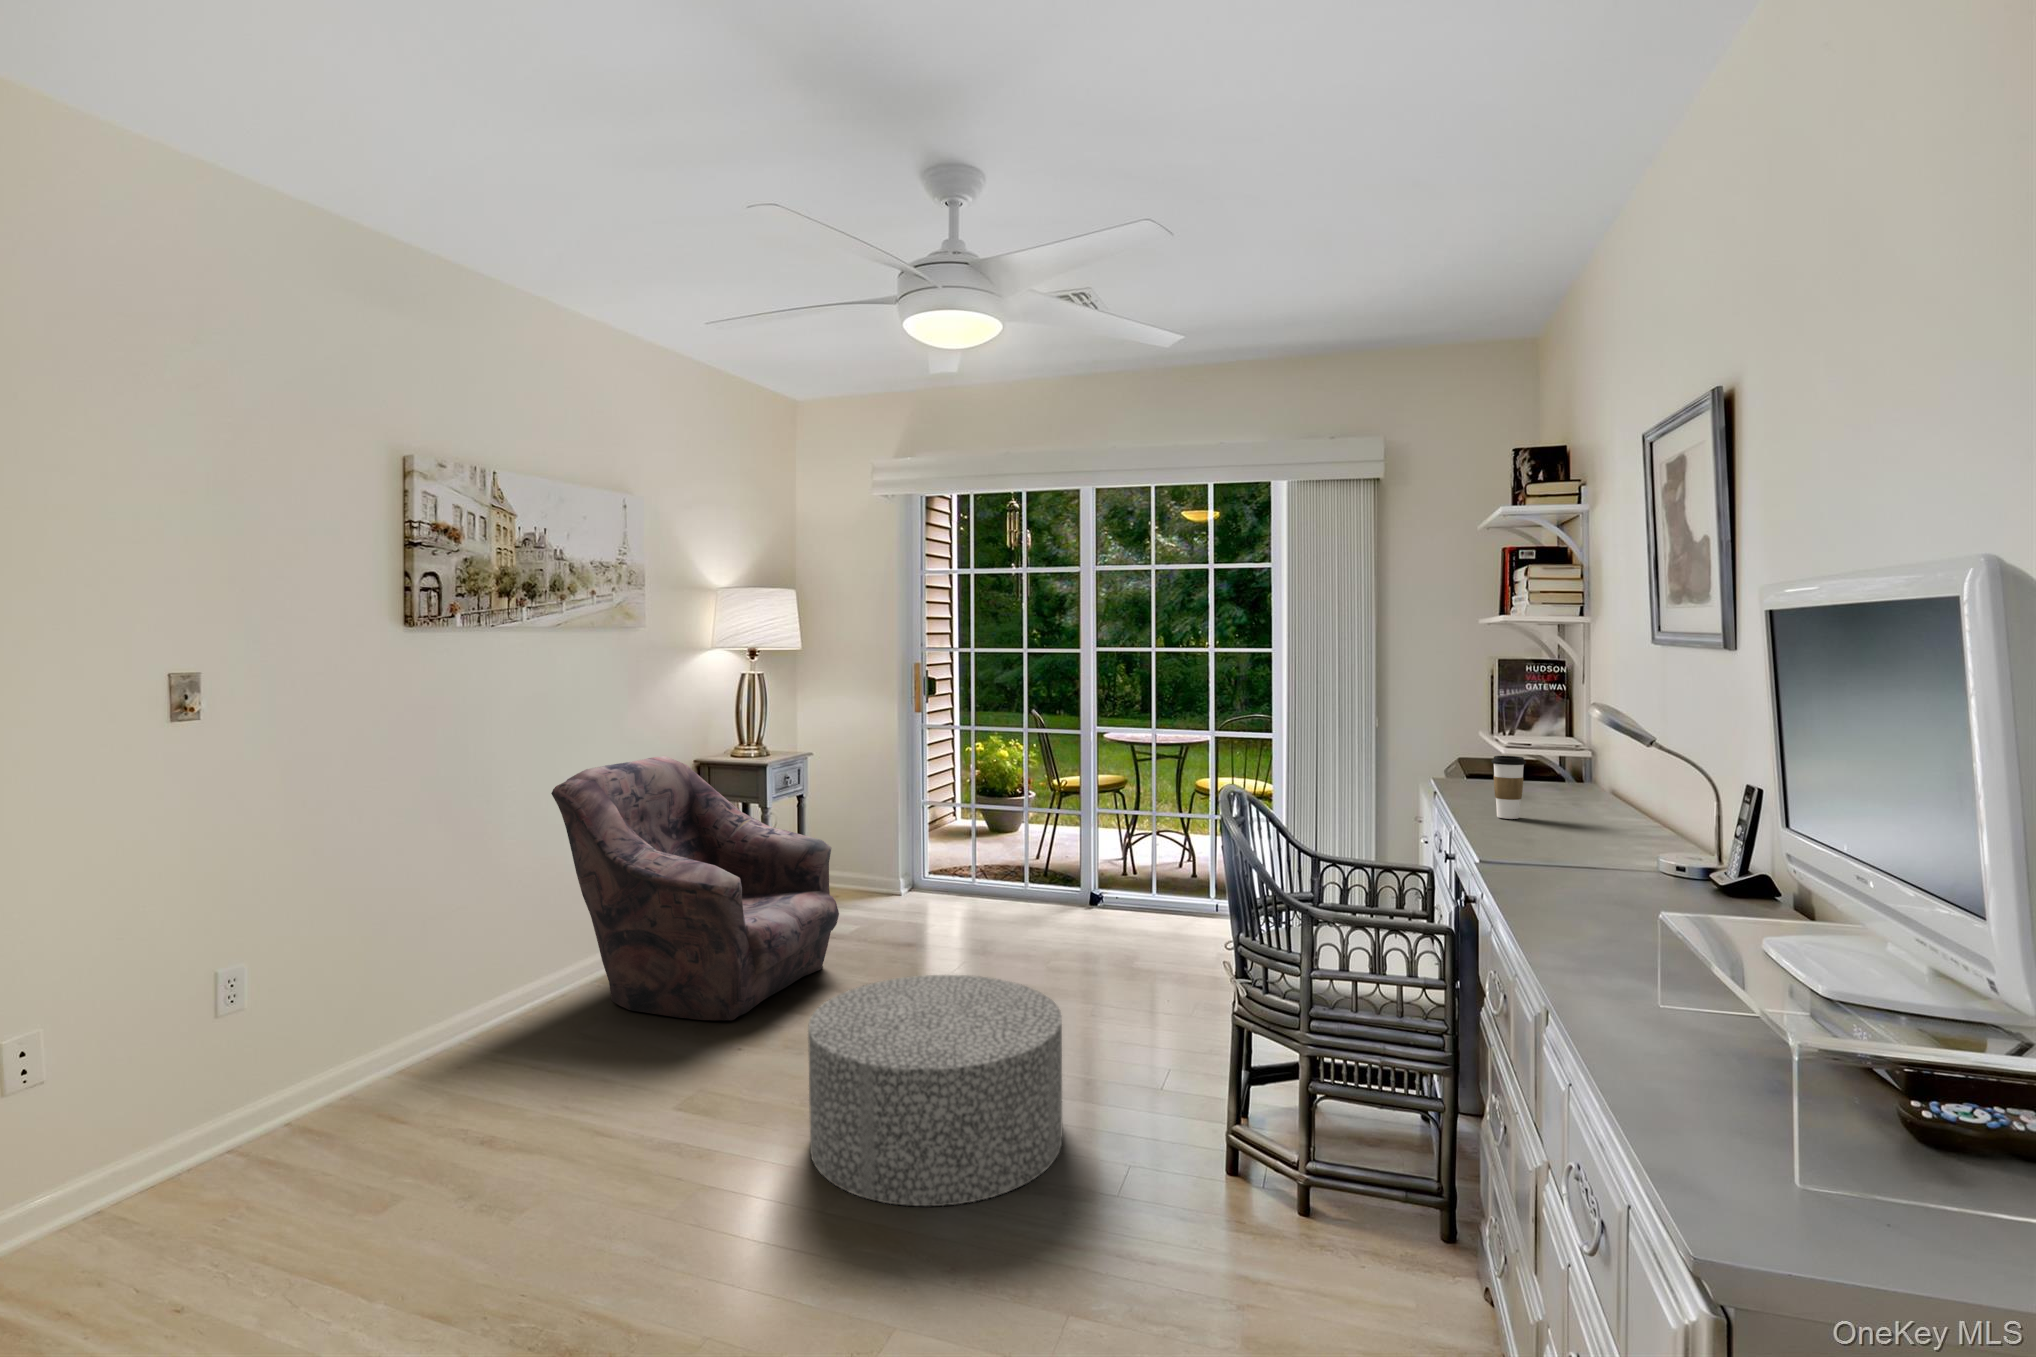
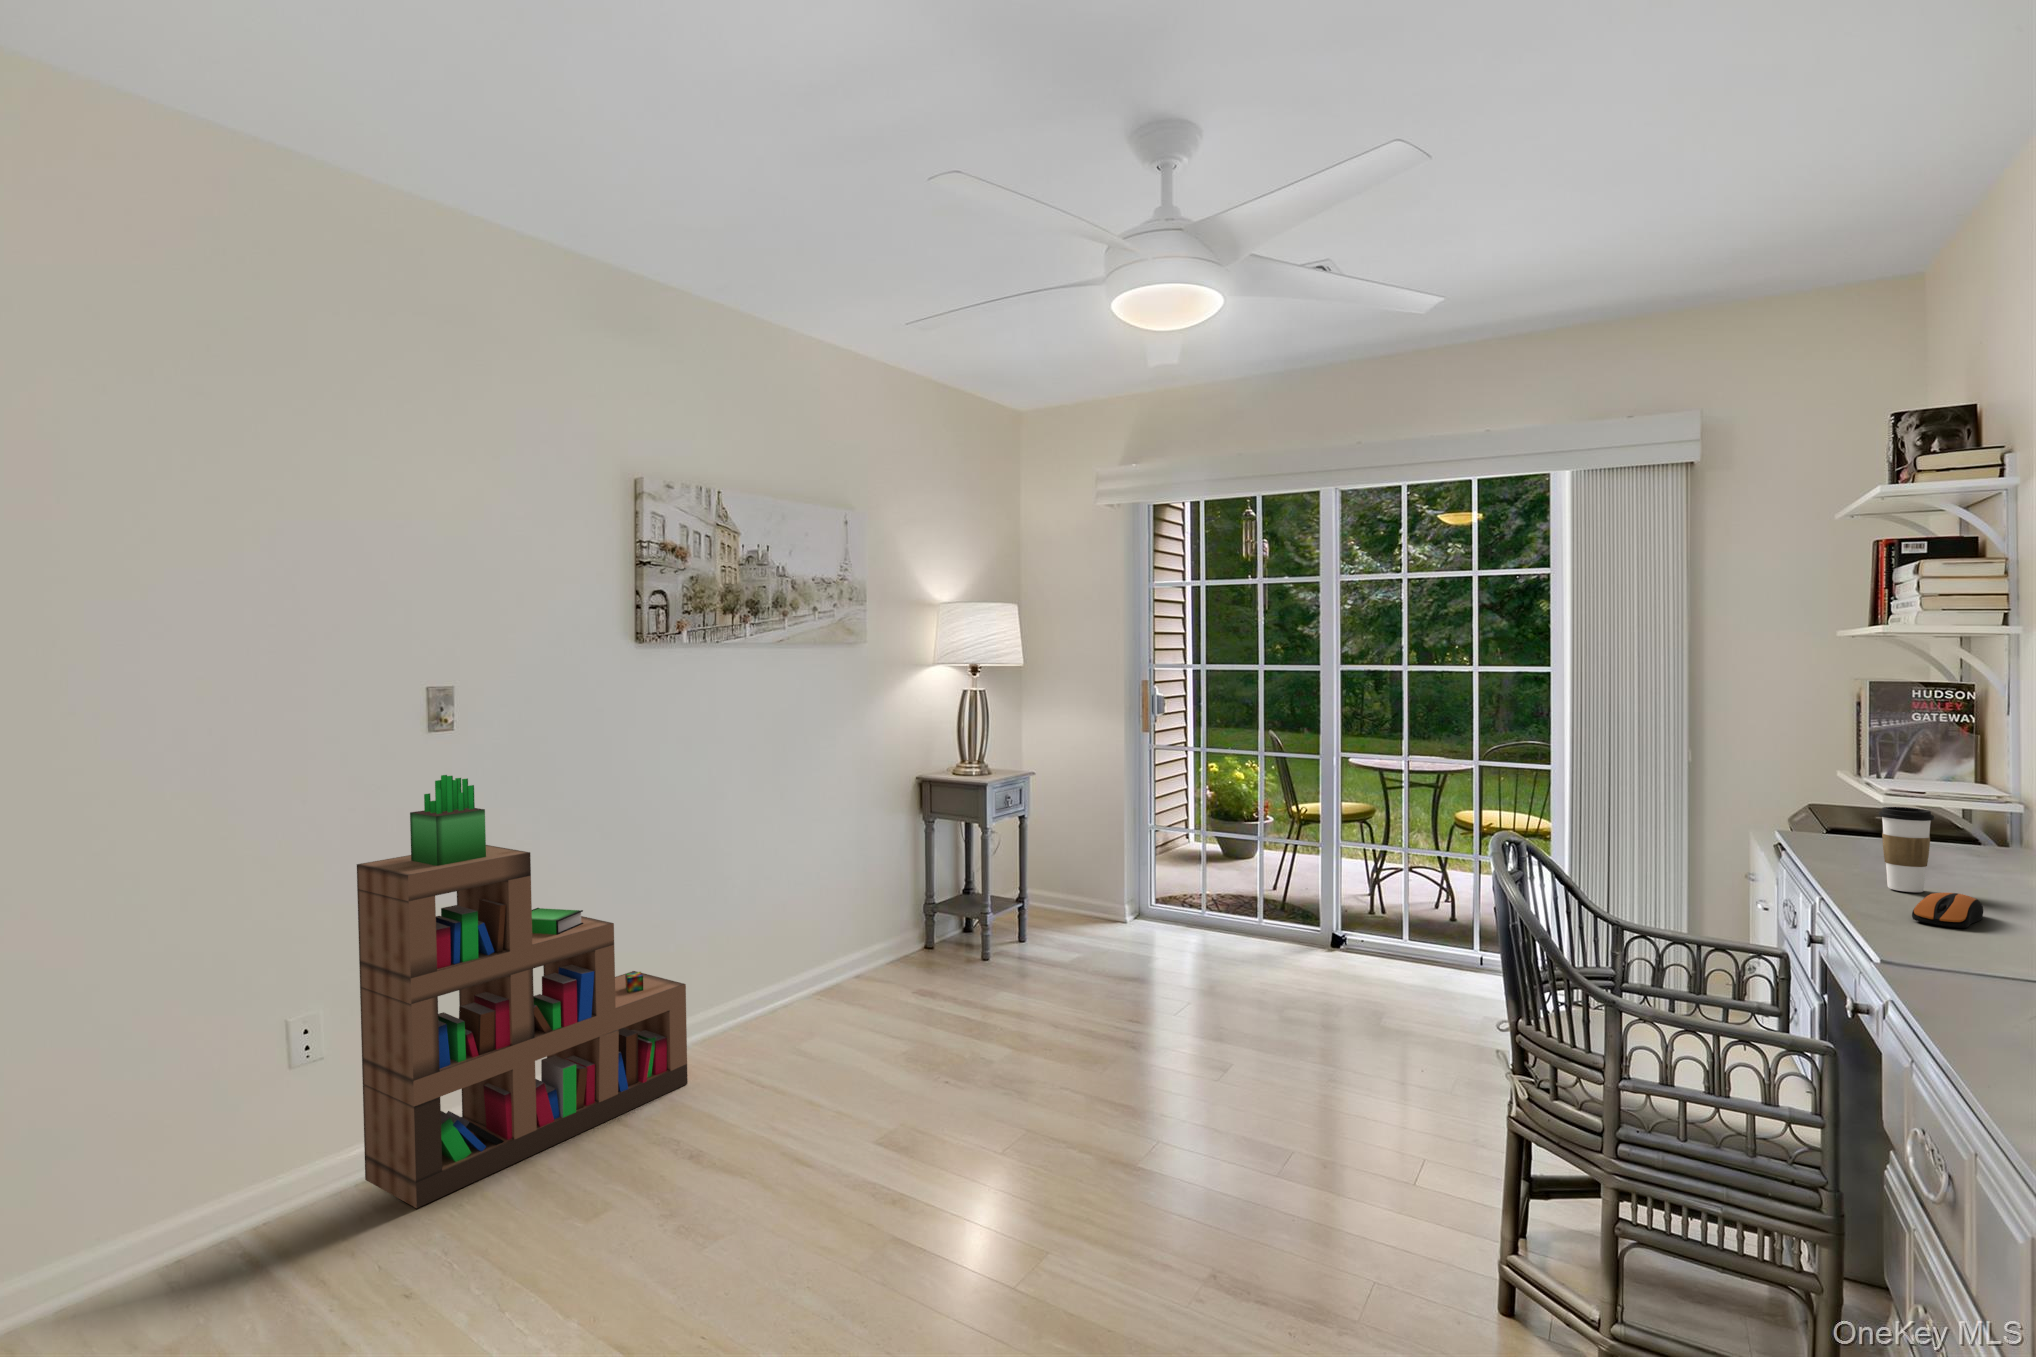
armchair: present [551,756,839,1020] -> none [773,772,1053,1050]
bookshelf: none [107,765,474,1214] -> present [357,775,688,1208]
computer mouse: none [1507,816,1551,840] -> present [1912,893,1983,928]
ottoman: present [808,975,1062,1206] -> none [998,1027,1288,1313]

